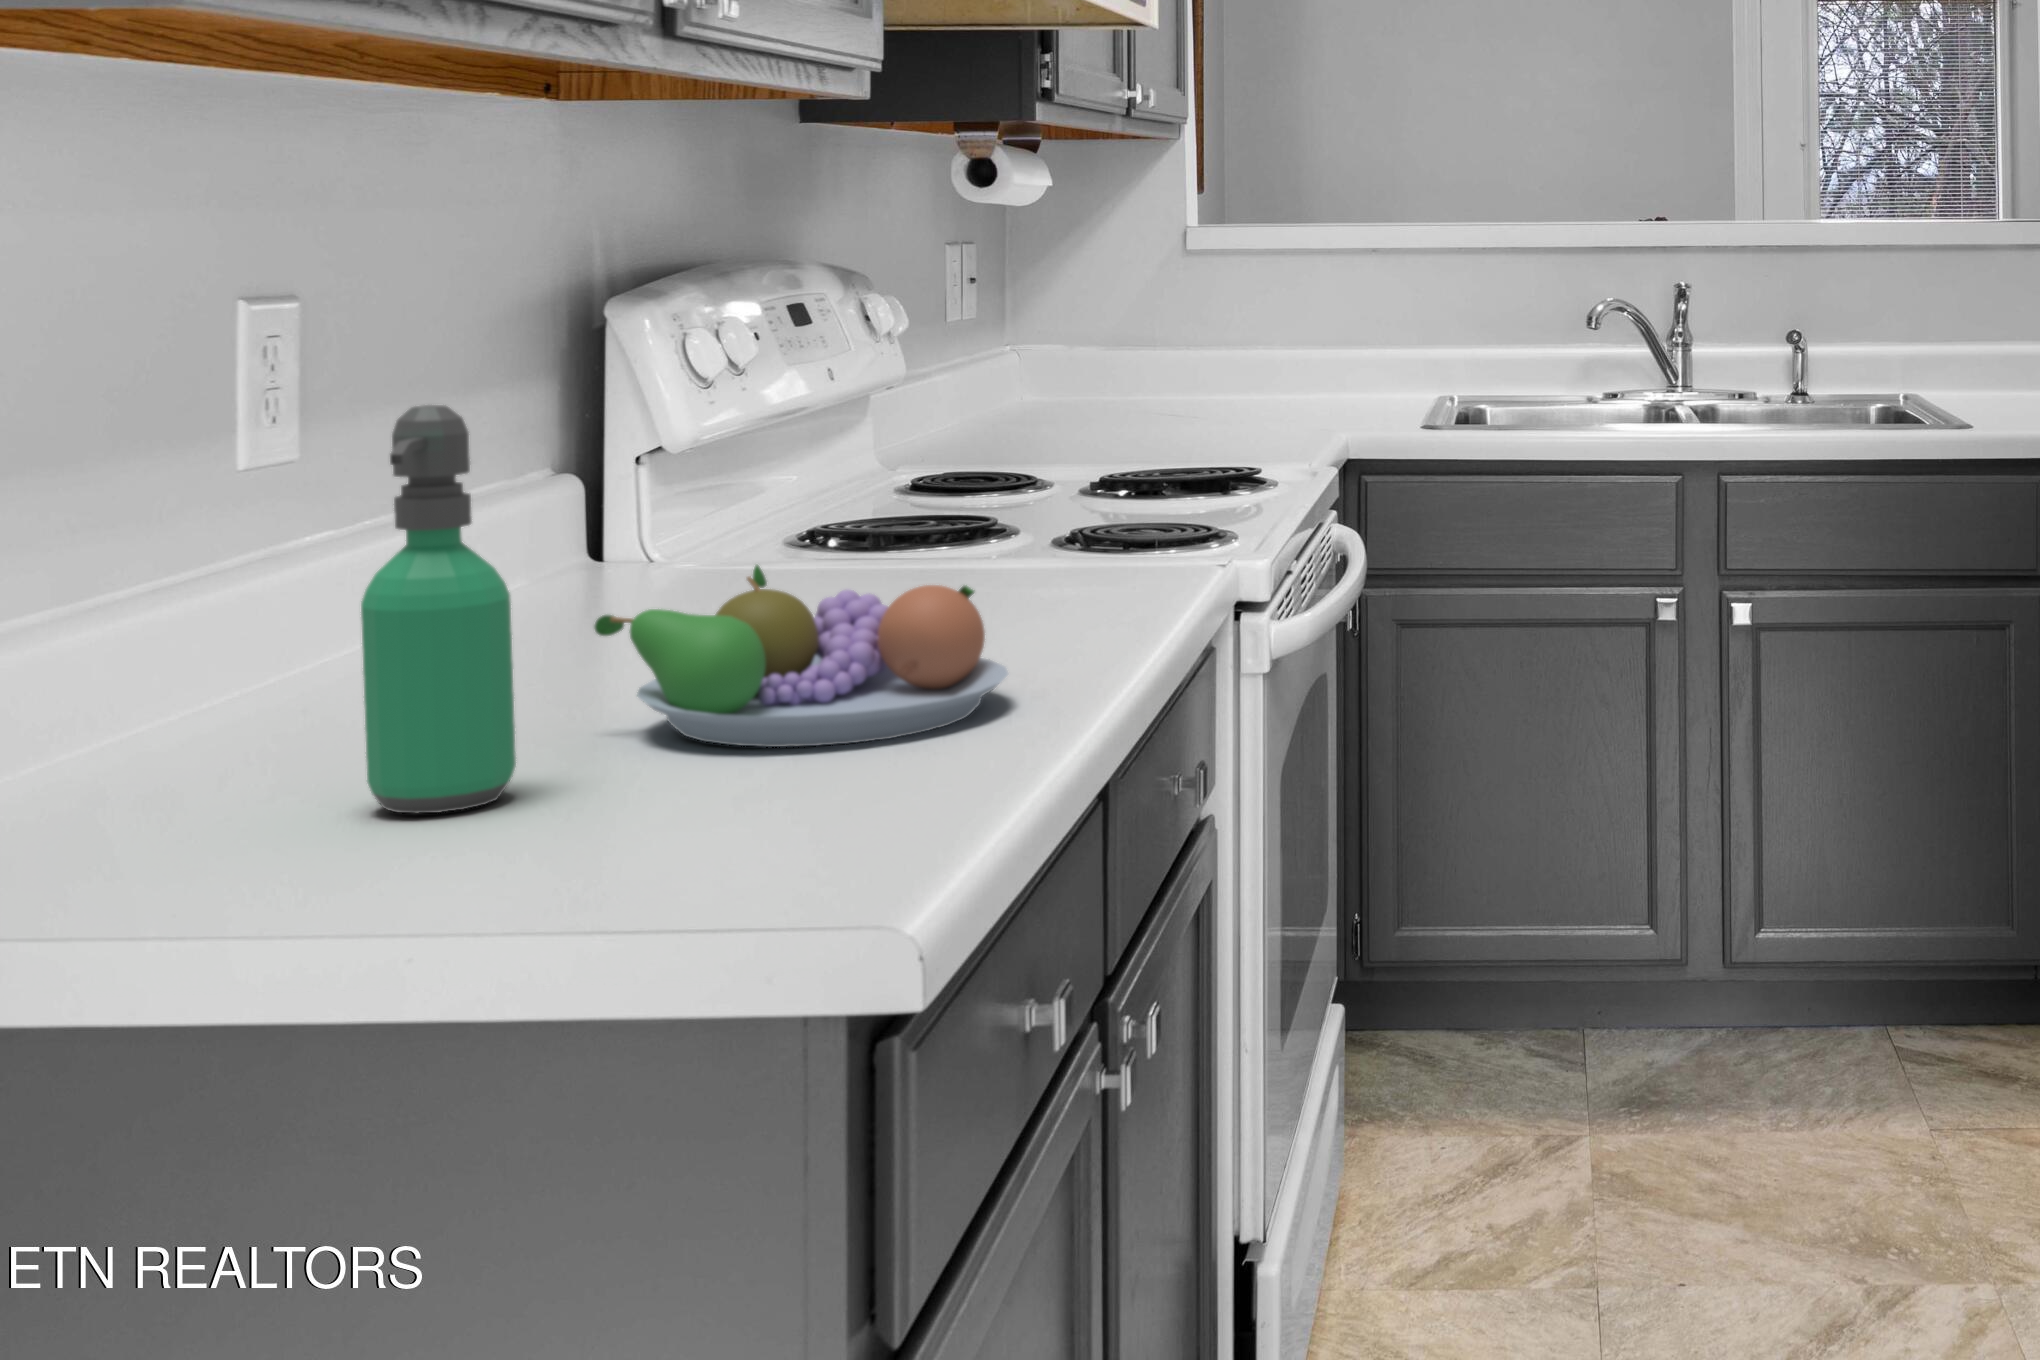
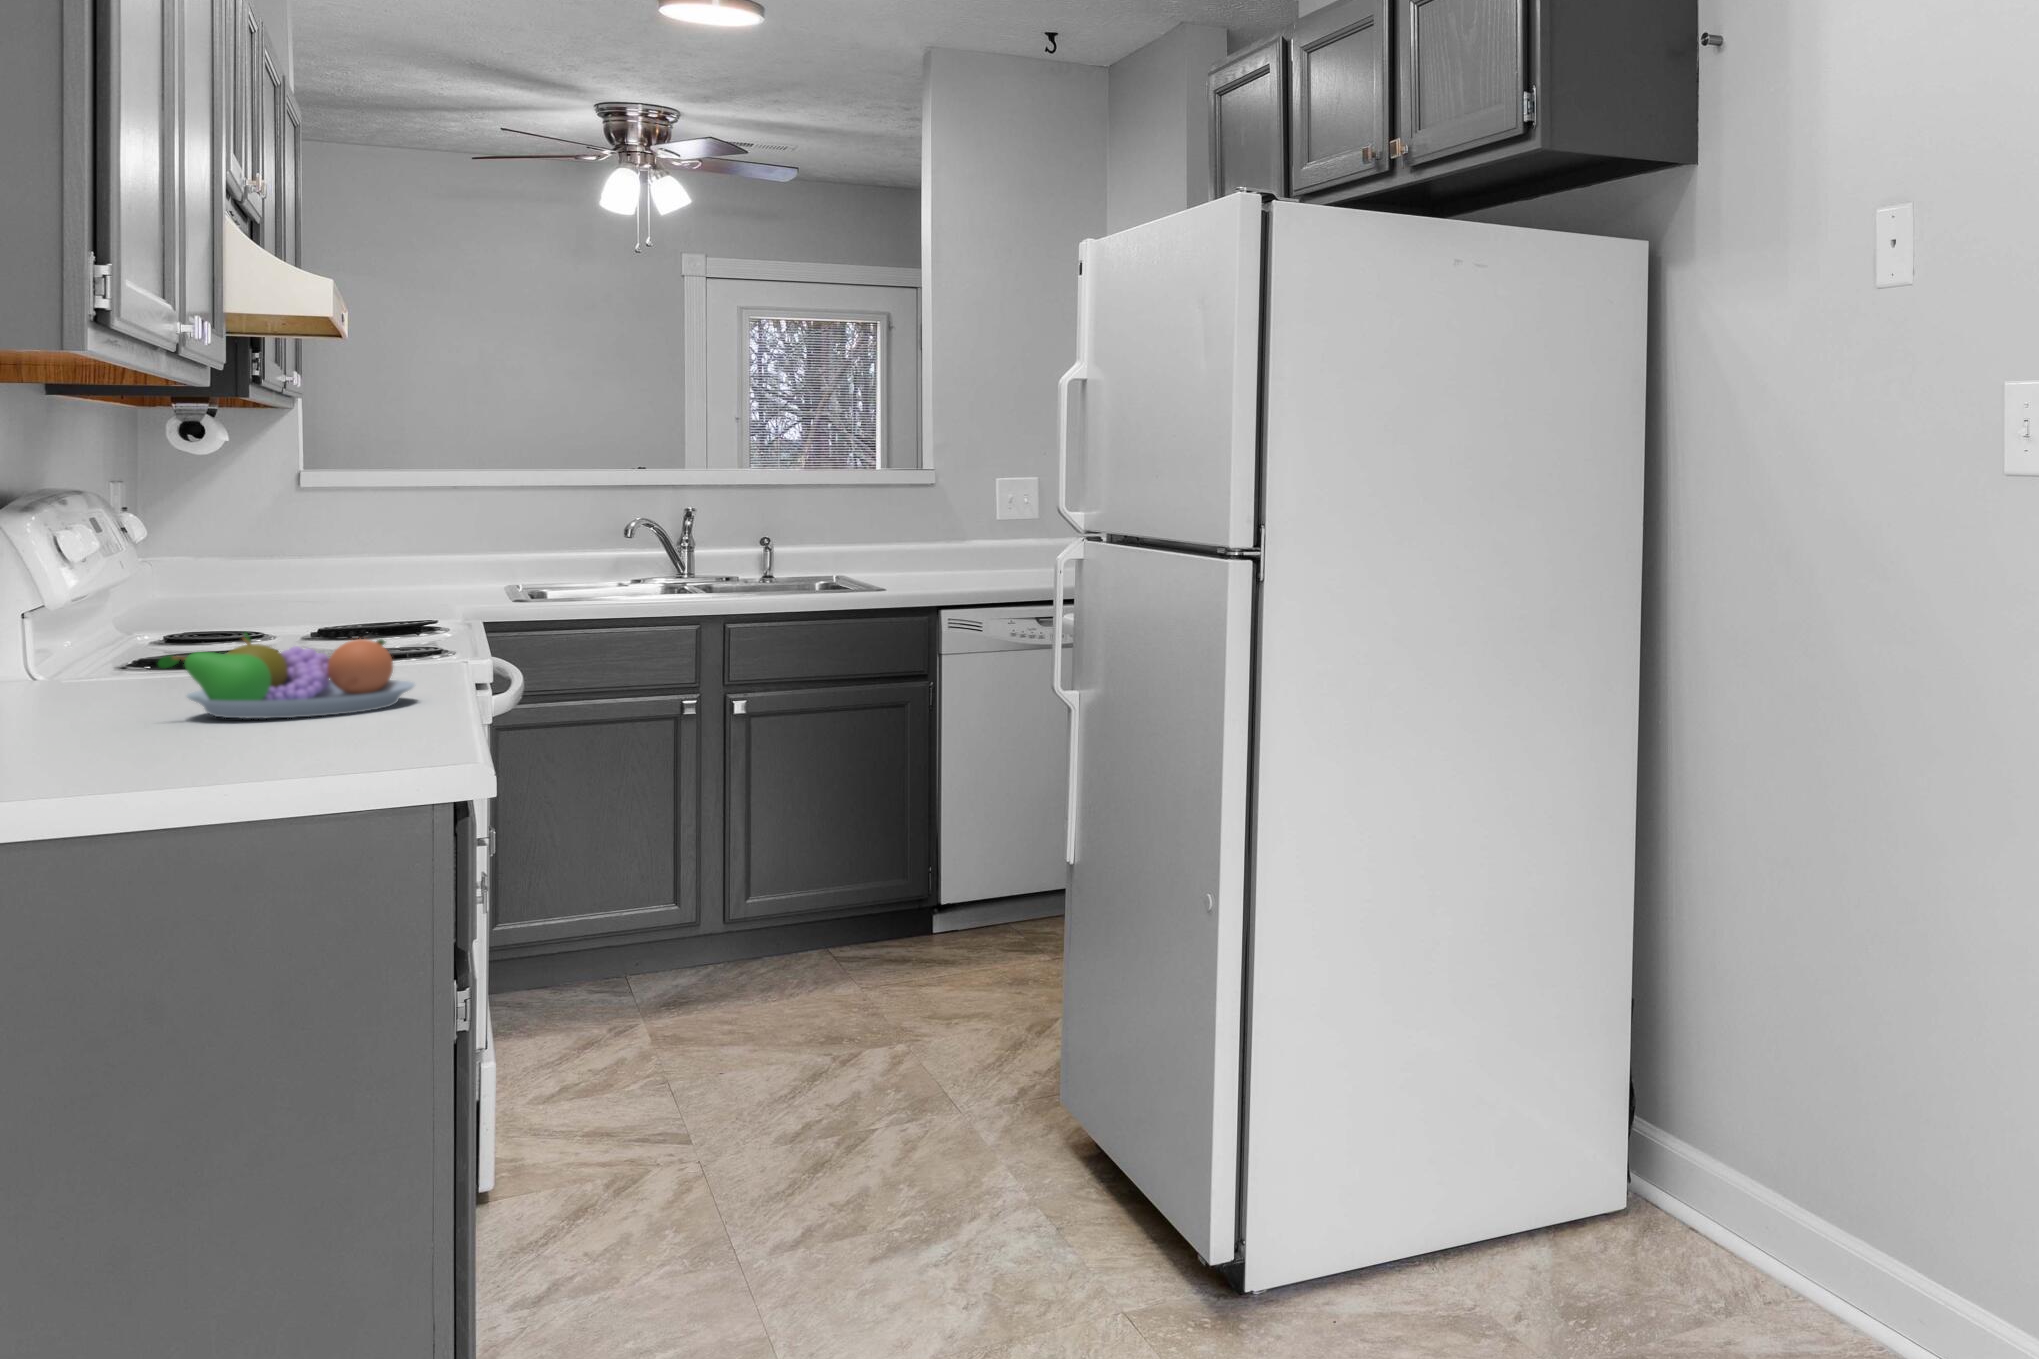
soap dispenser: present [361,405,516,813] -> none [74,532,166,745]

